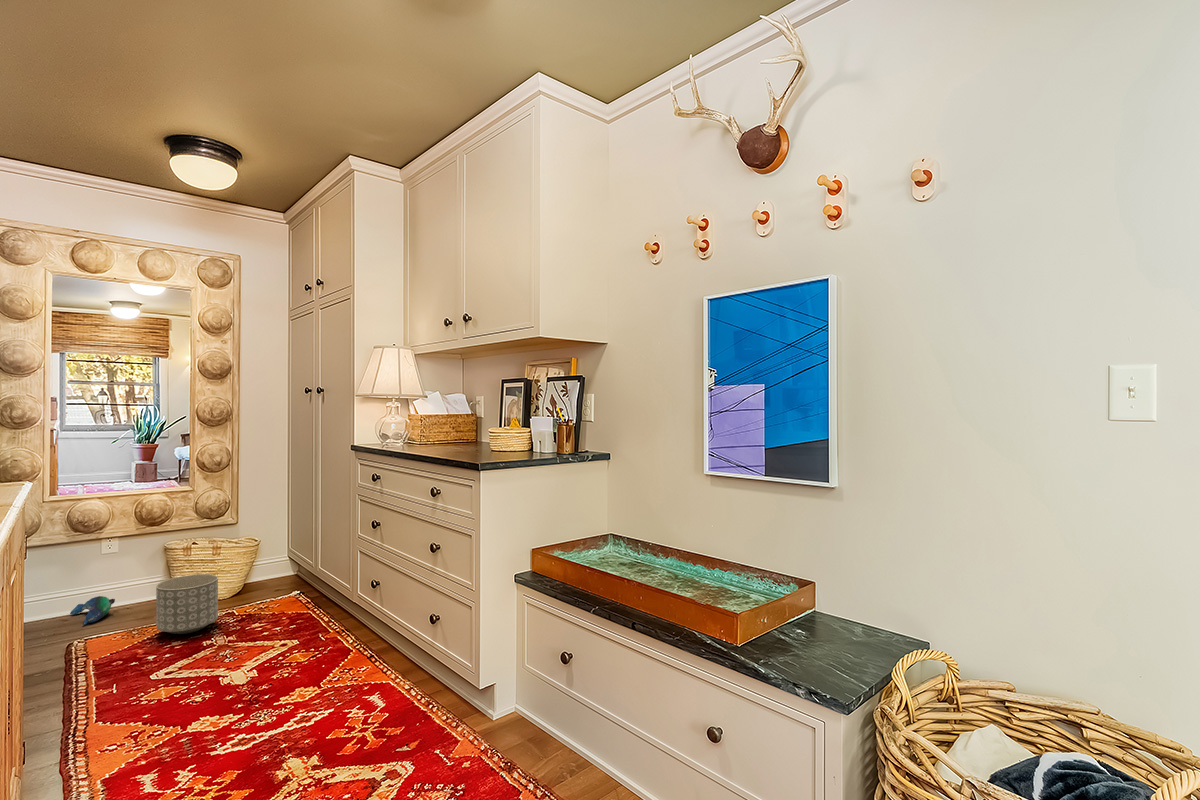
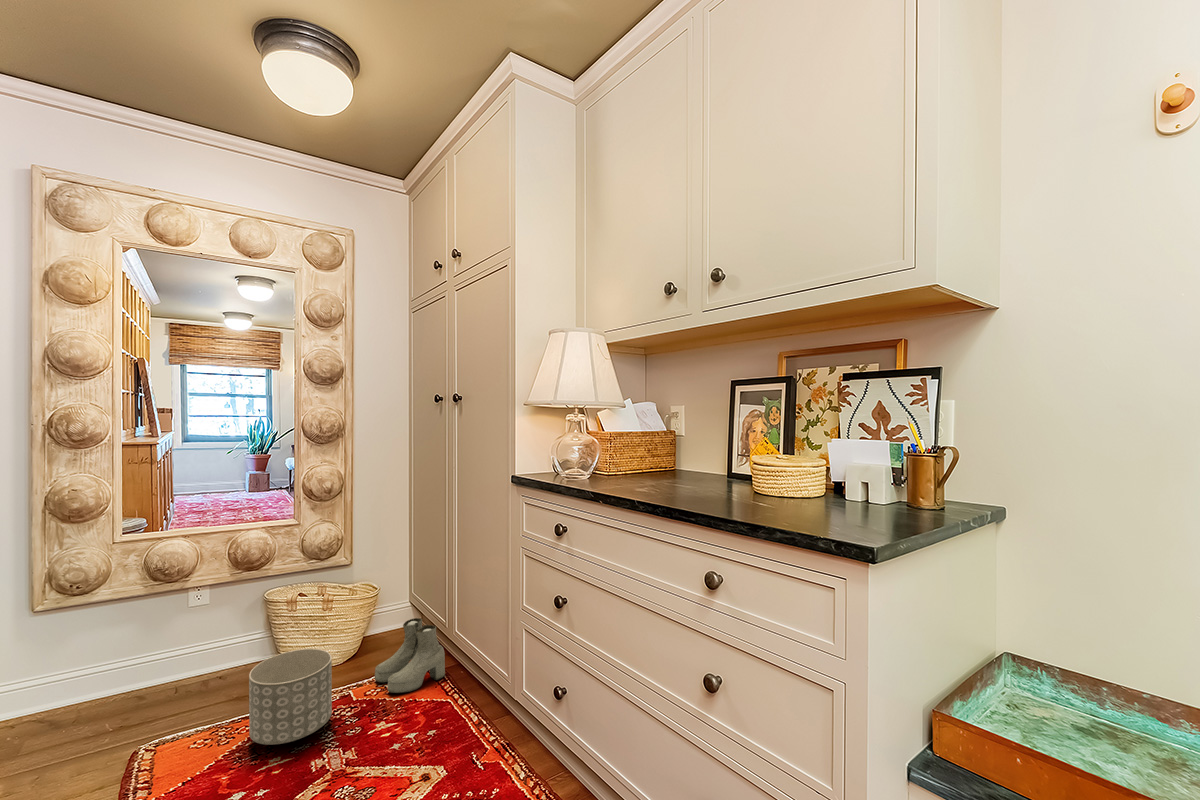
boots: none [253,560,309,610] -> present [375,618,445,693]
plush toy: present [70,596,115,625] -> none [144,667,201,715]

